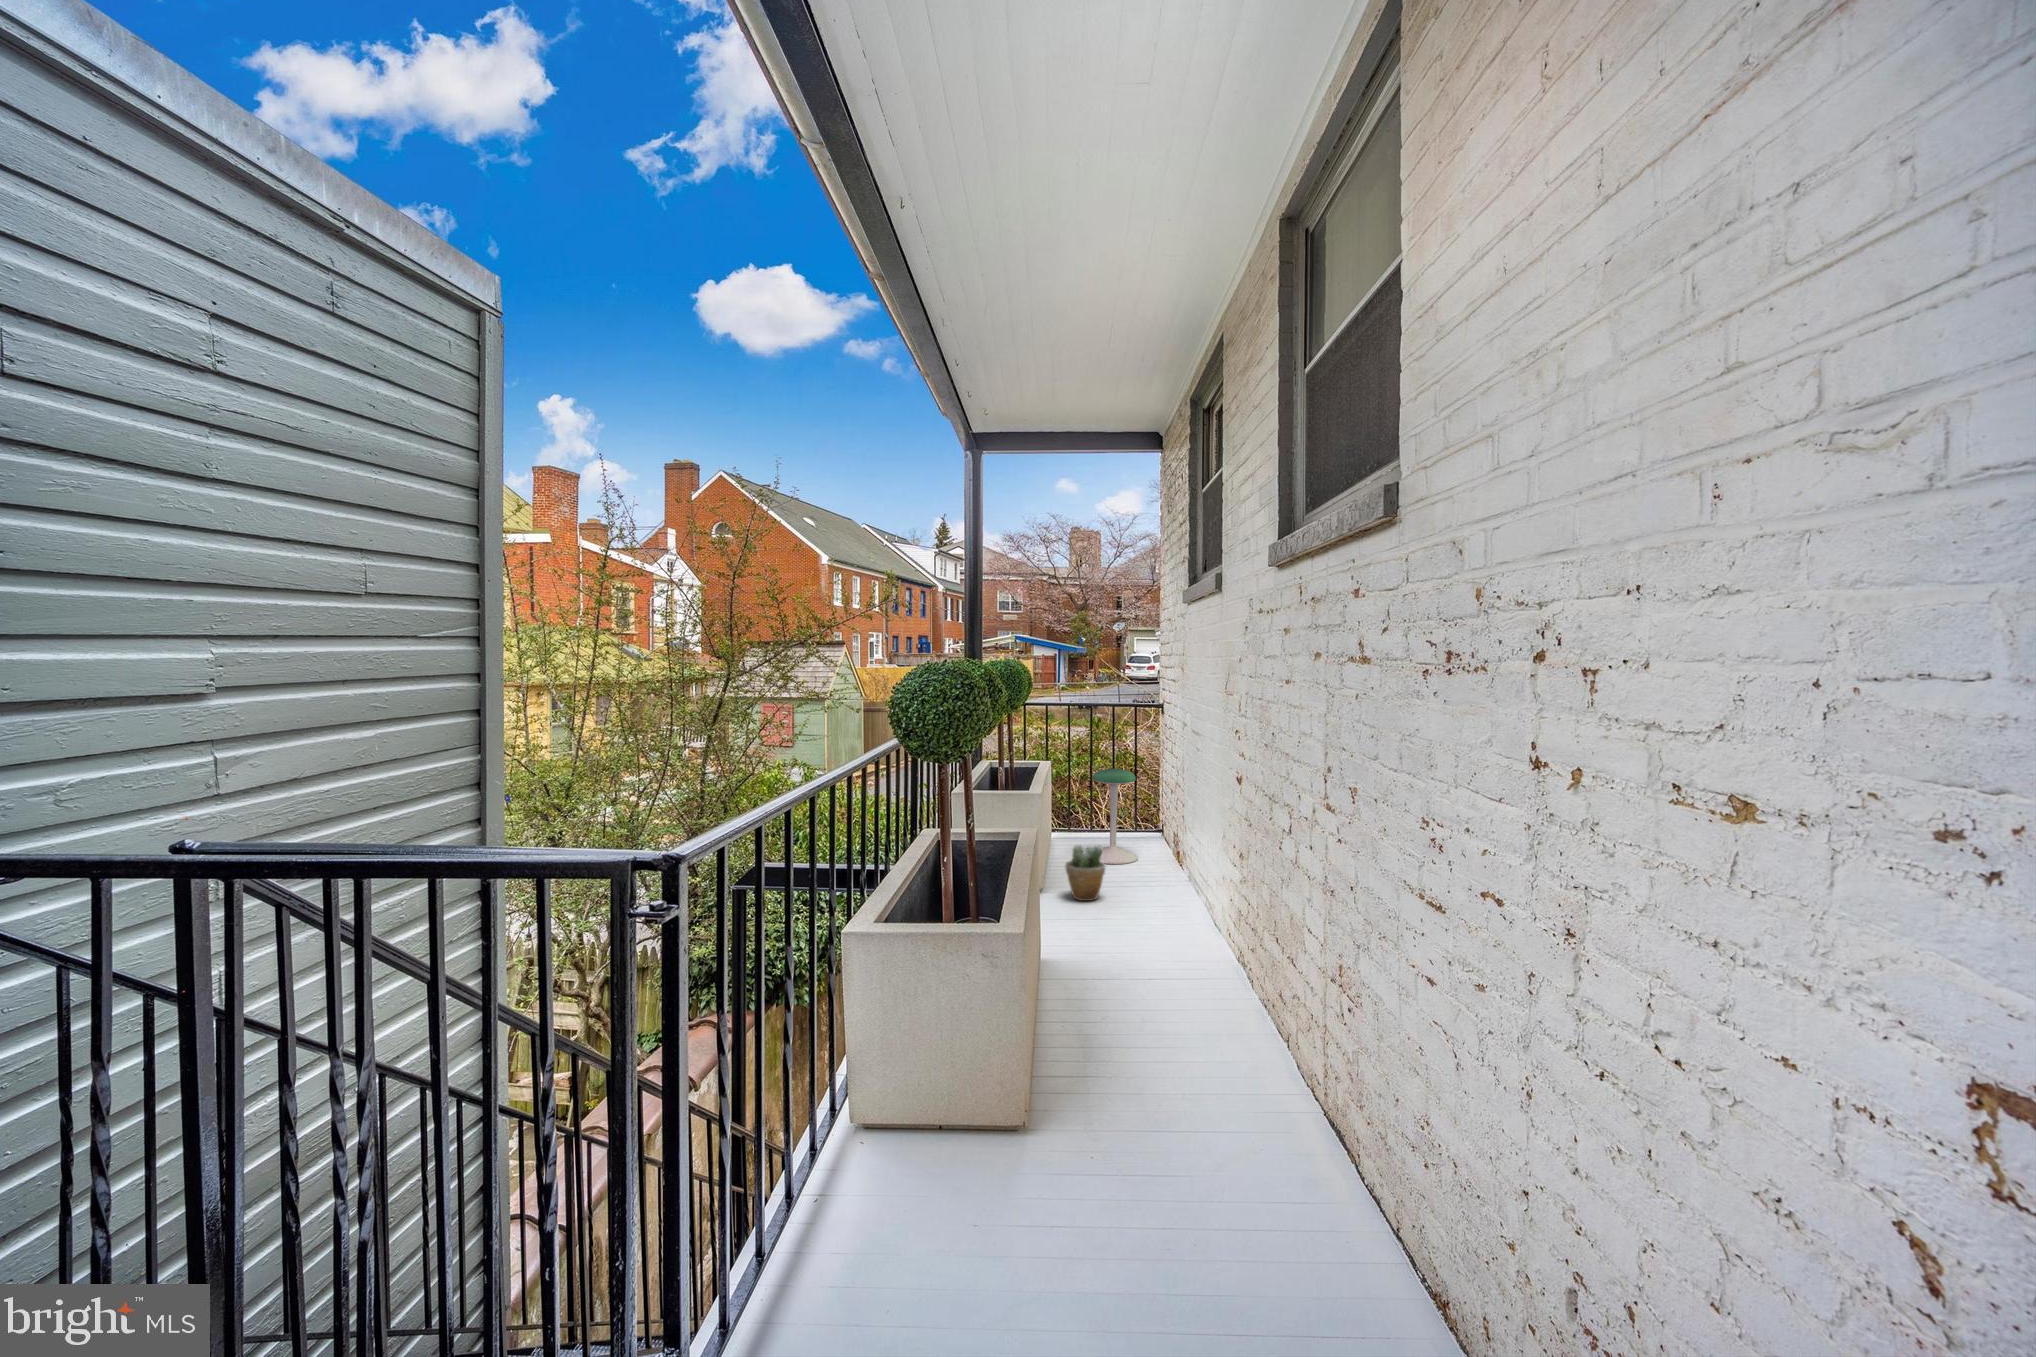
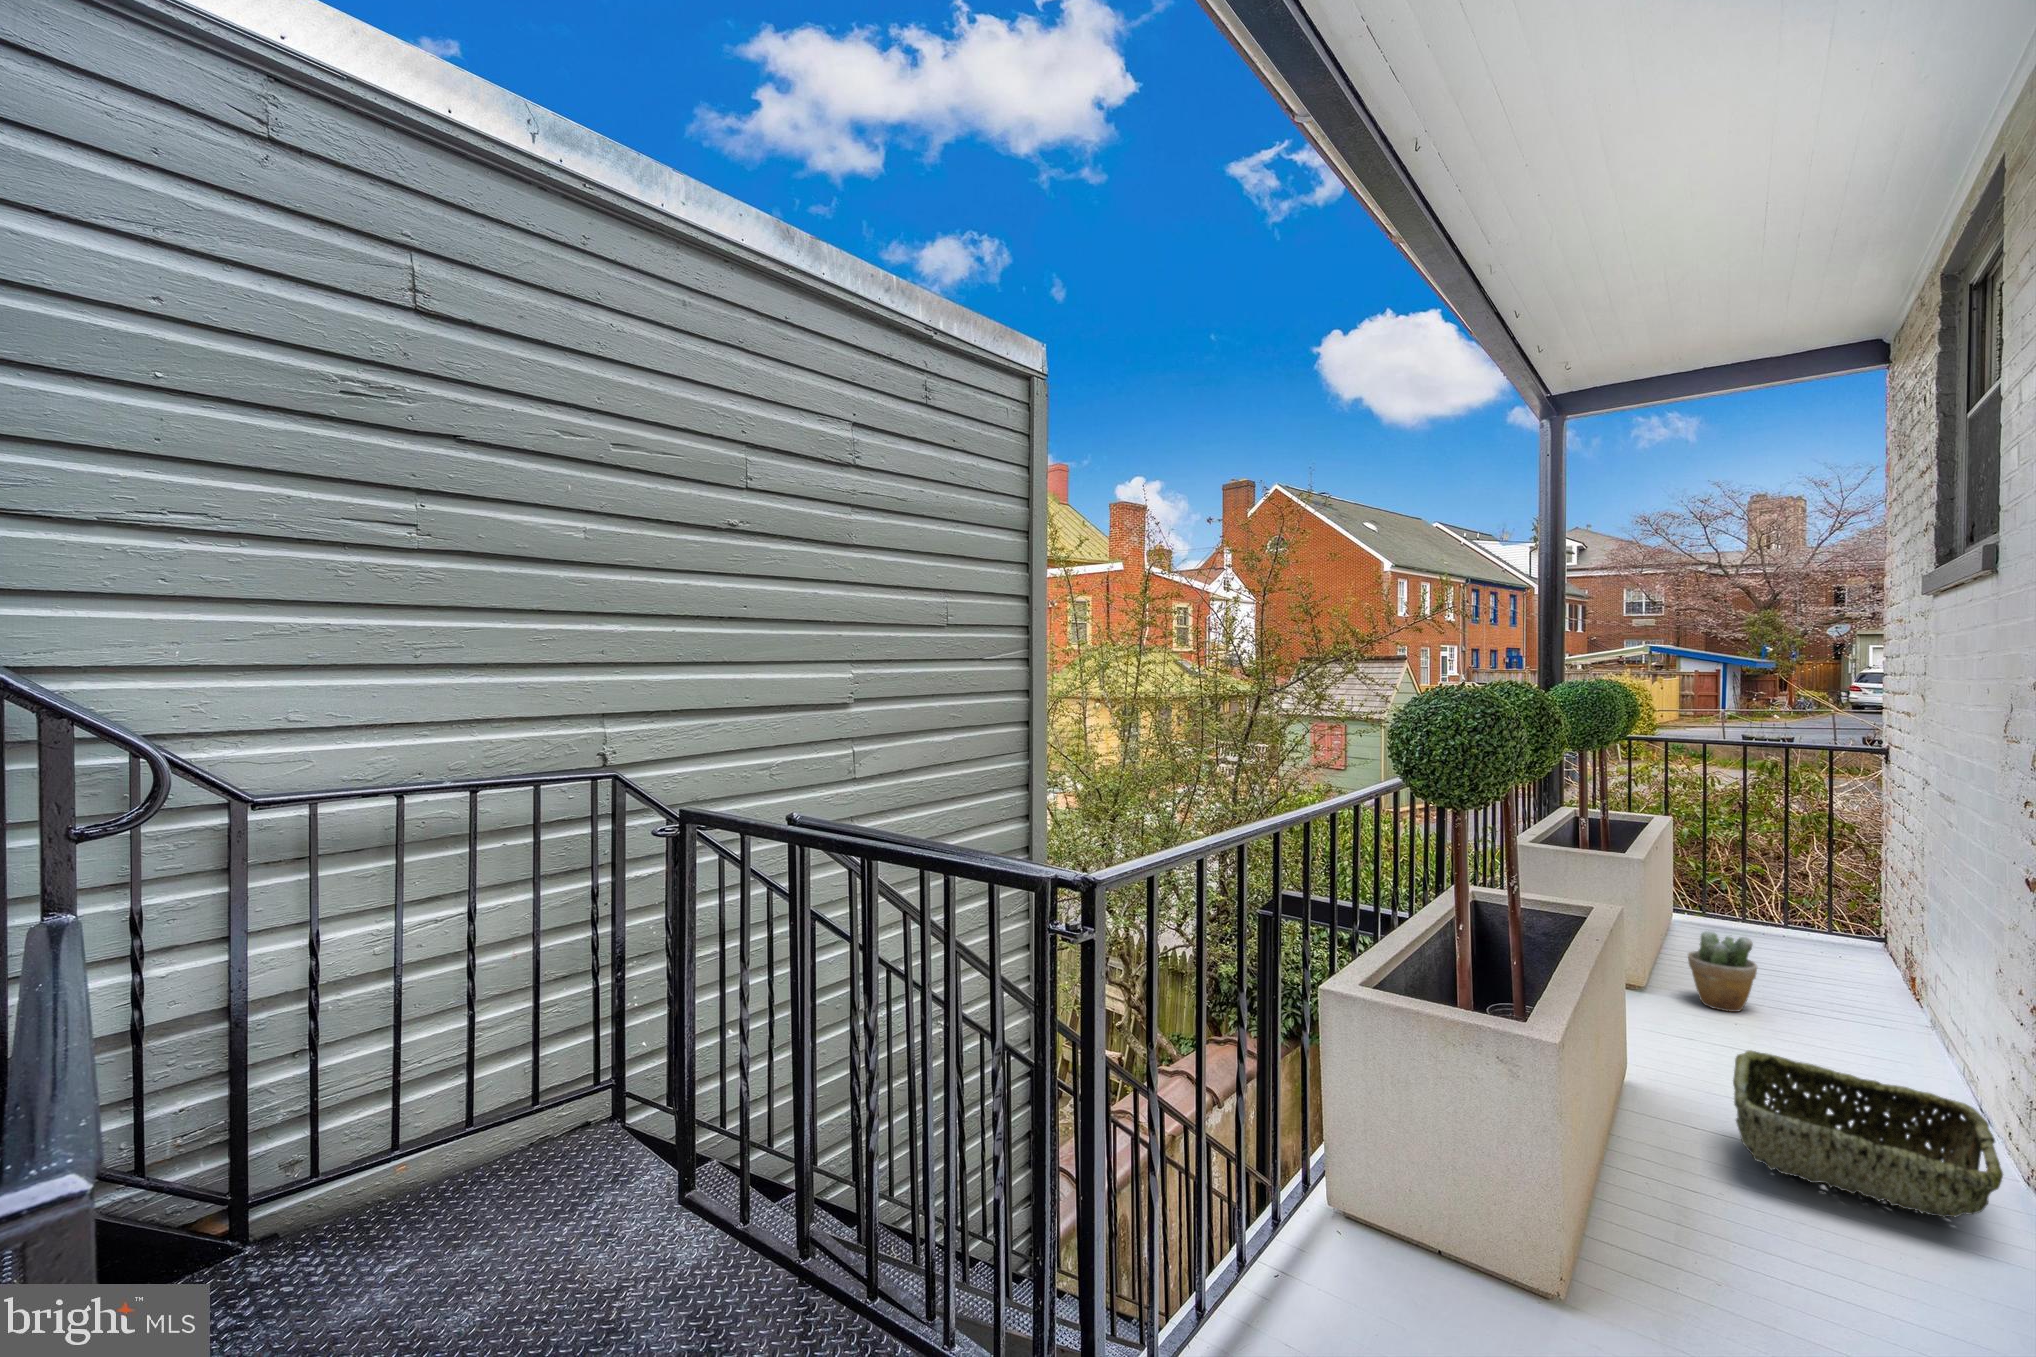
stool: present [1093,769,1138,864] -> none [1740,833,1833,971]
woven basket: none [1110,922,1248,1007] -> present [1733,1050,2003,1218]

